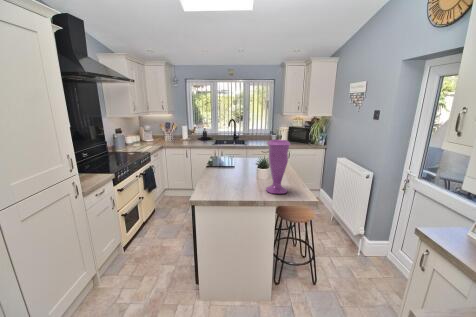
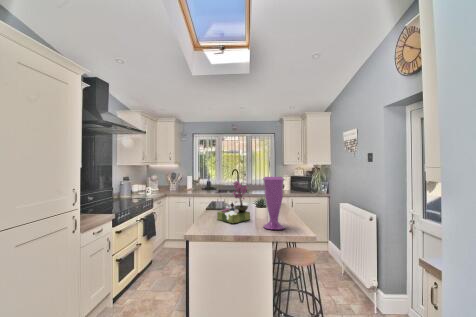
flower arrangement: none [219,140,252,186] -> present [217,181,250,223]

